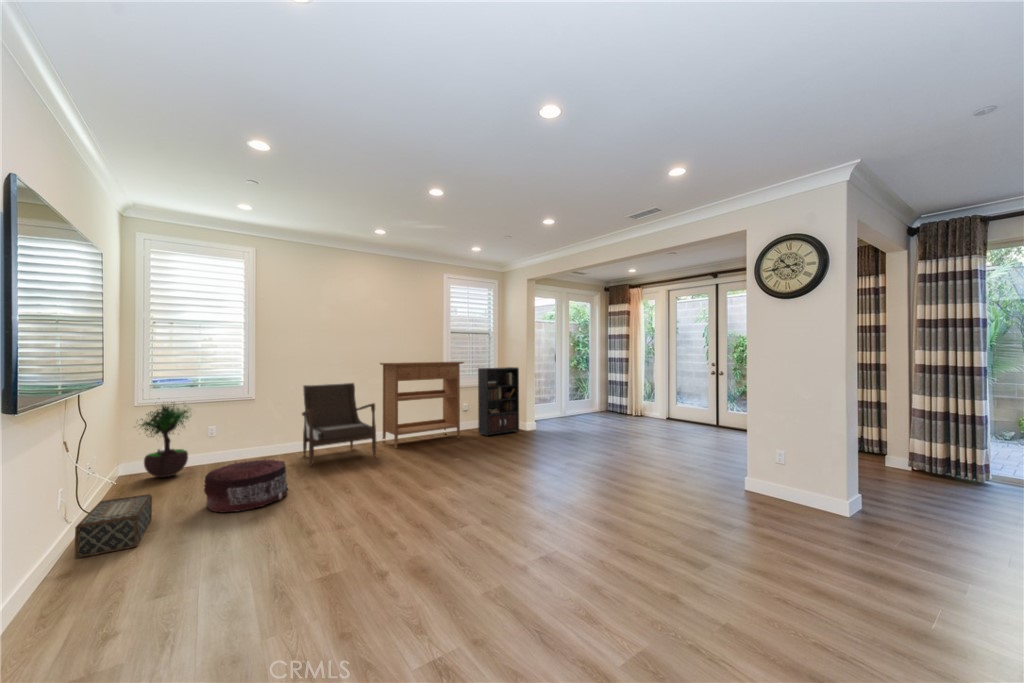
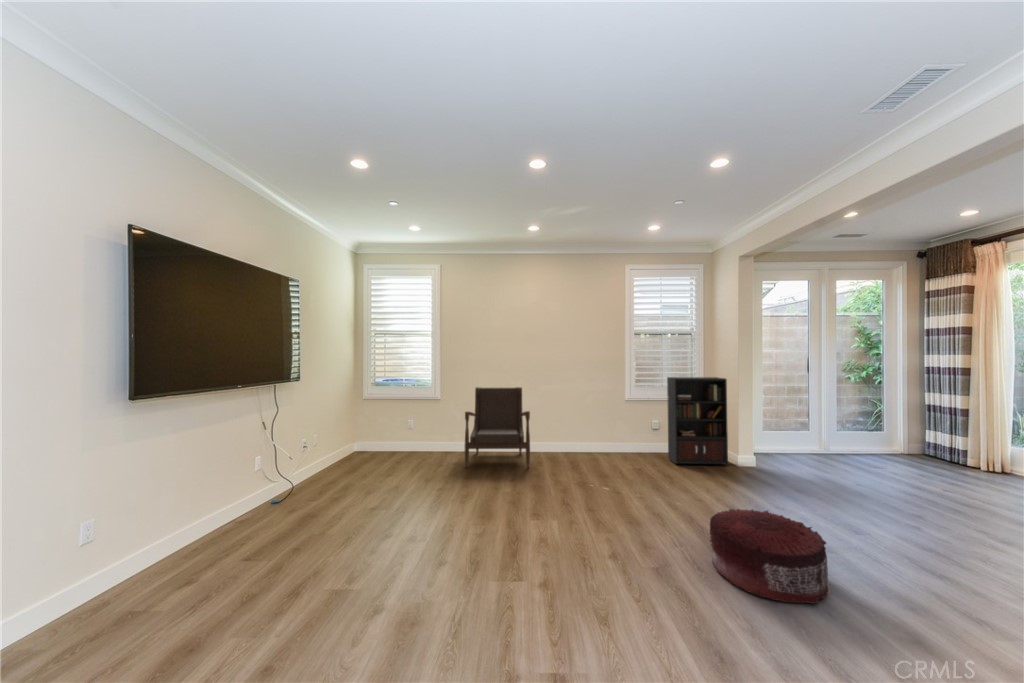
console table: present [380,362,464,448] -> none [550,368,644,461]
potted tree: present [139,402,189,477] -> none [352,392,391,455]
pouf: present [204,459,288,512] -> present [710,509,830,604]
woven basket: present [74,494,152,558] -> none [242,473,315,519]

